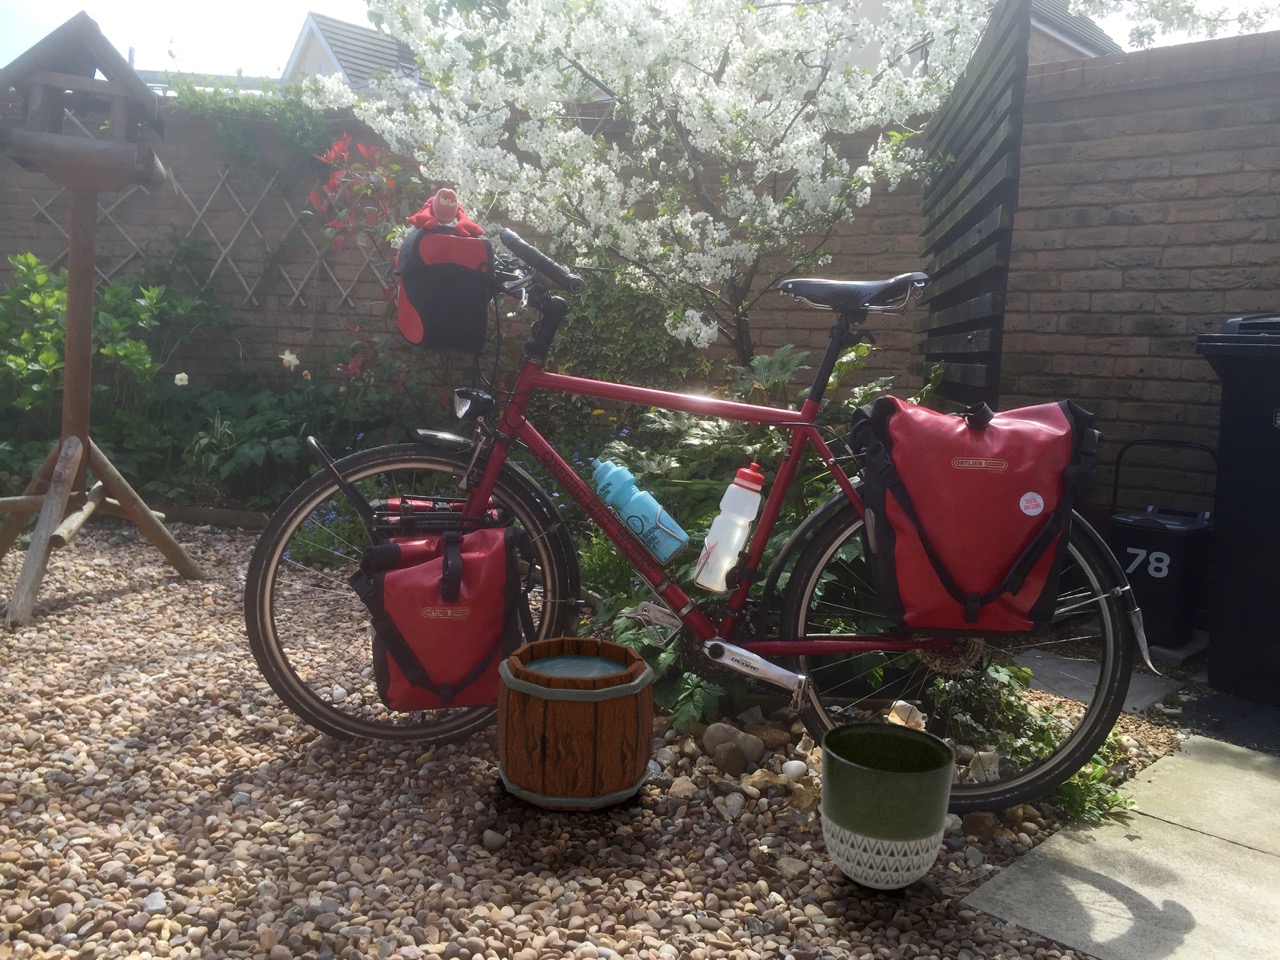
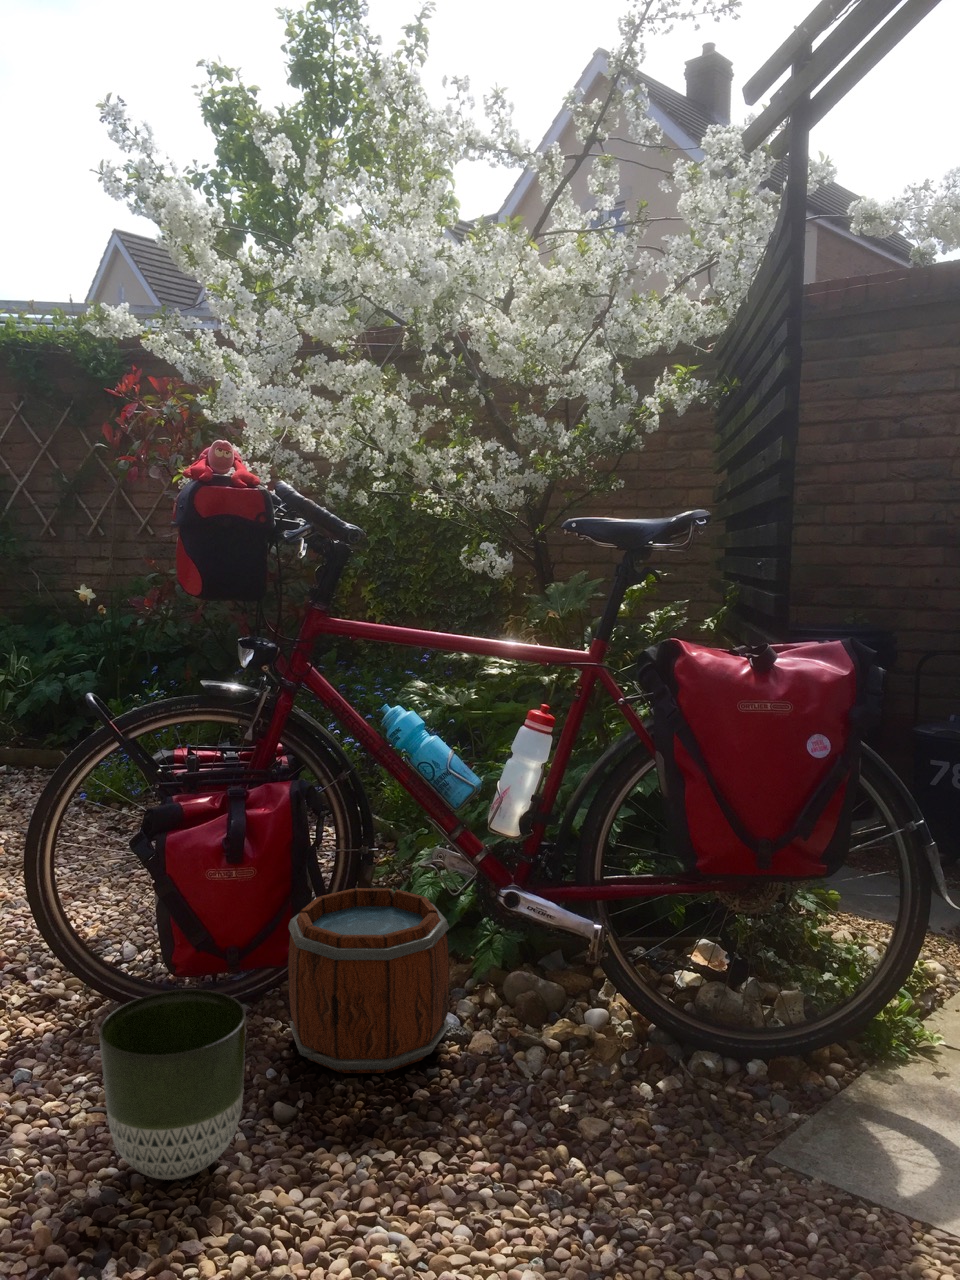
planter: present [821,722,955,890] -> present [99,990,246,1180]

